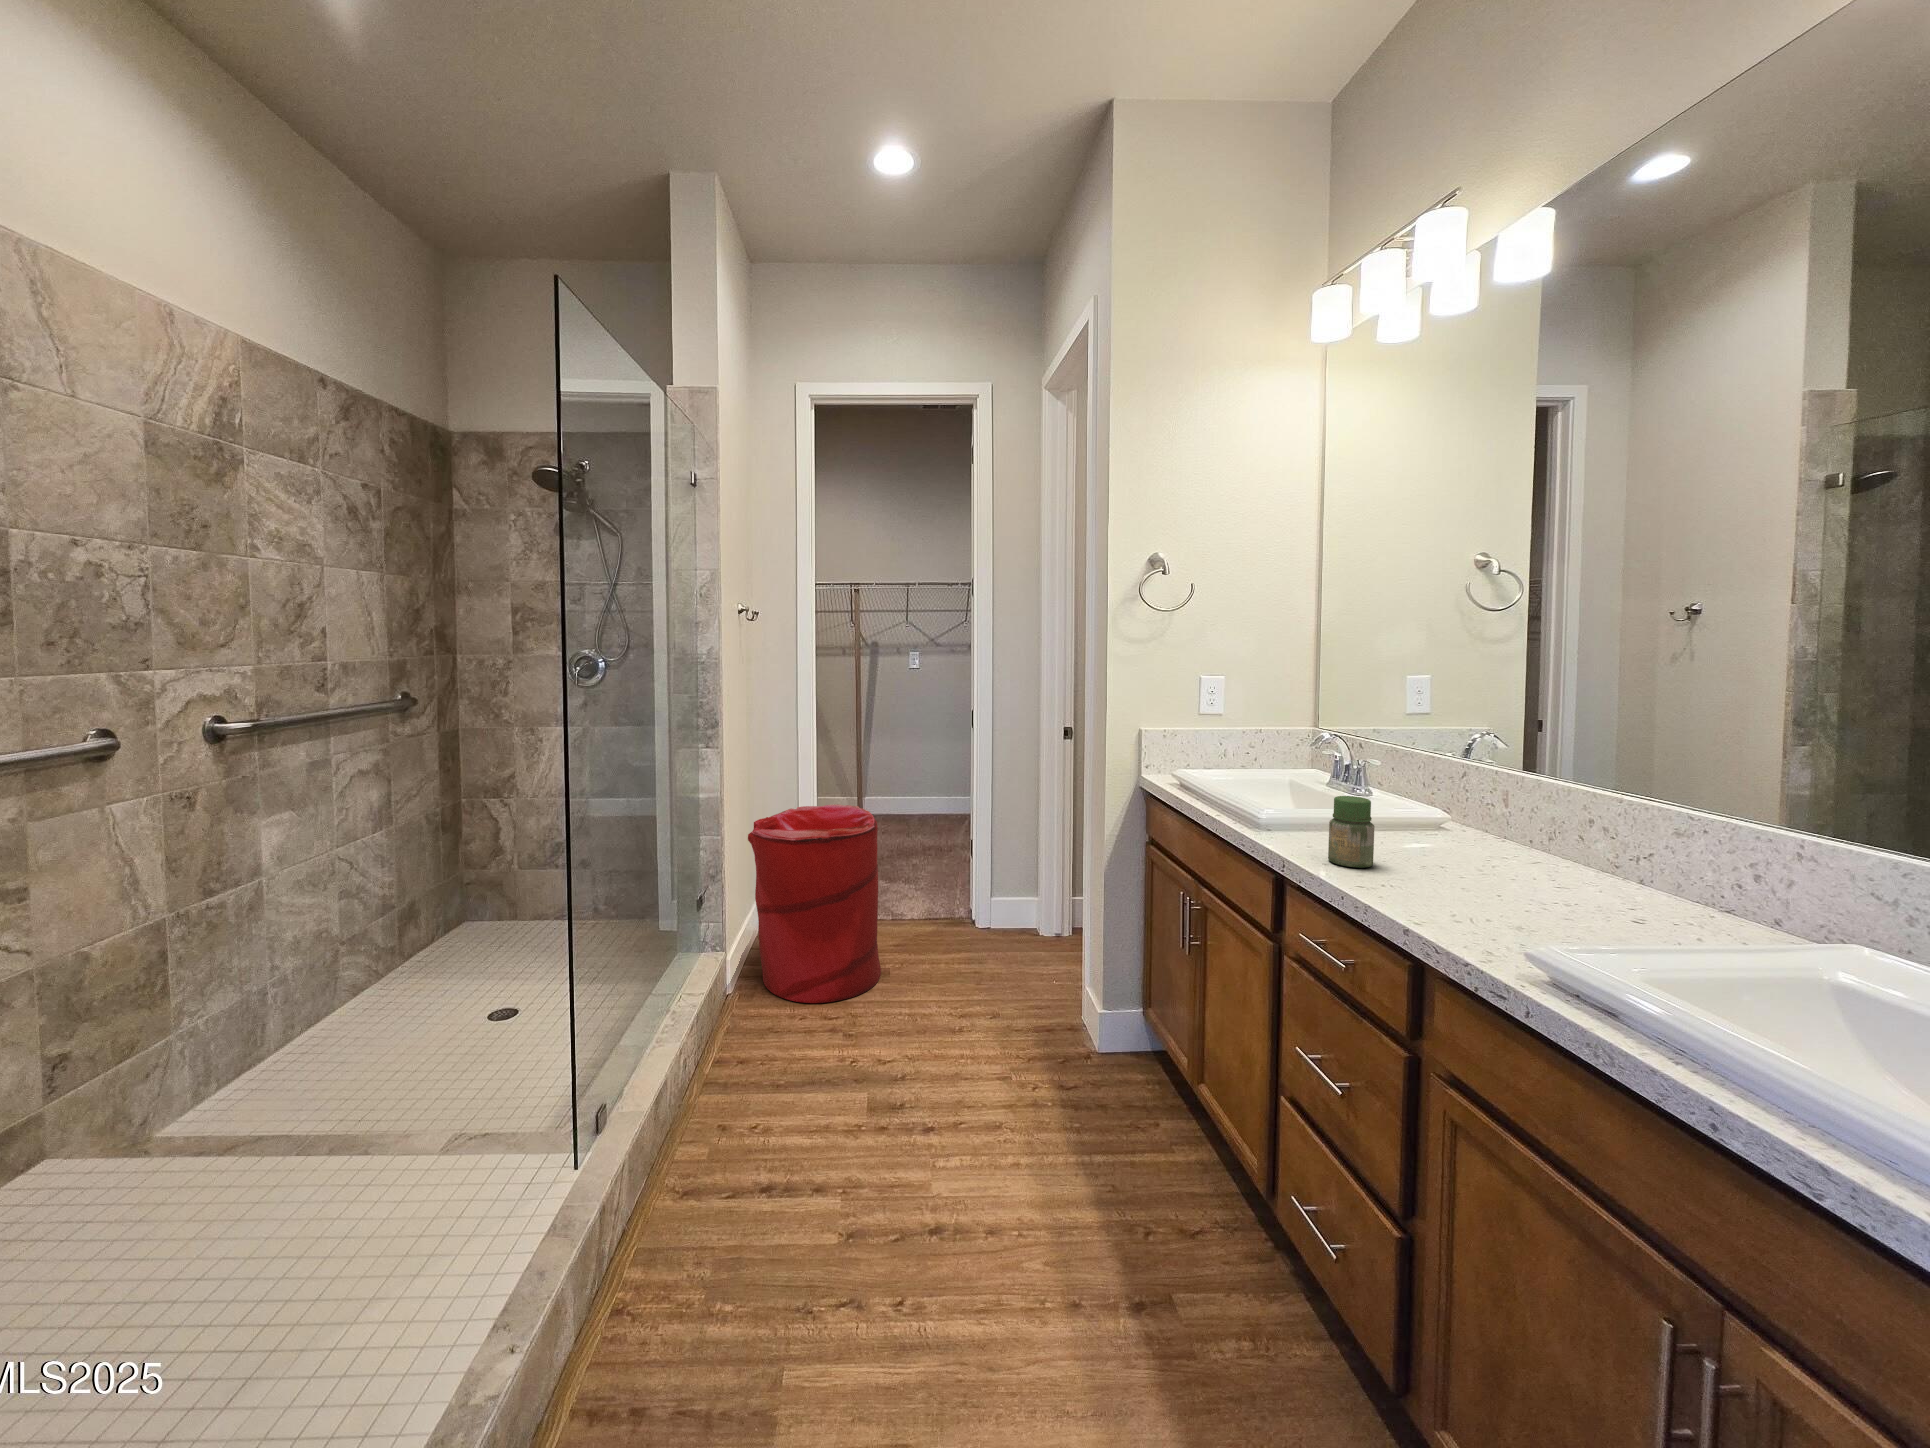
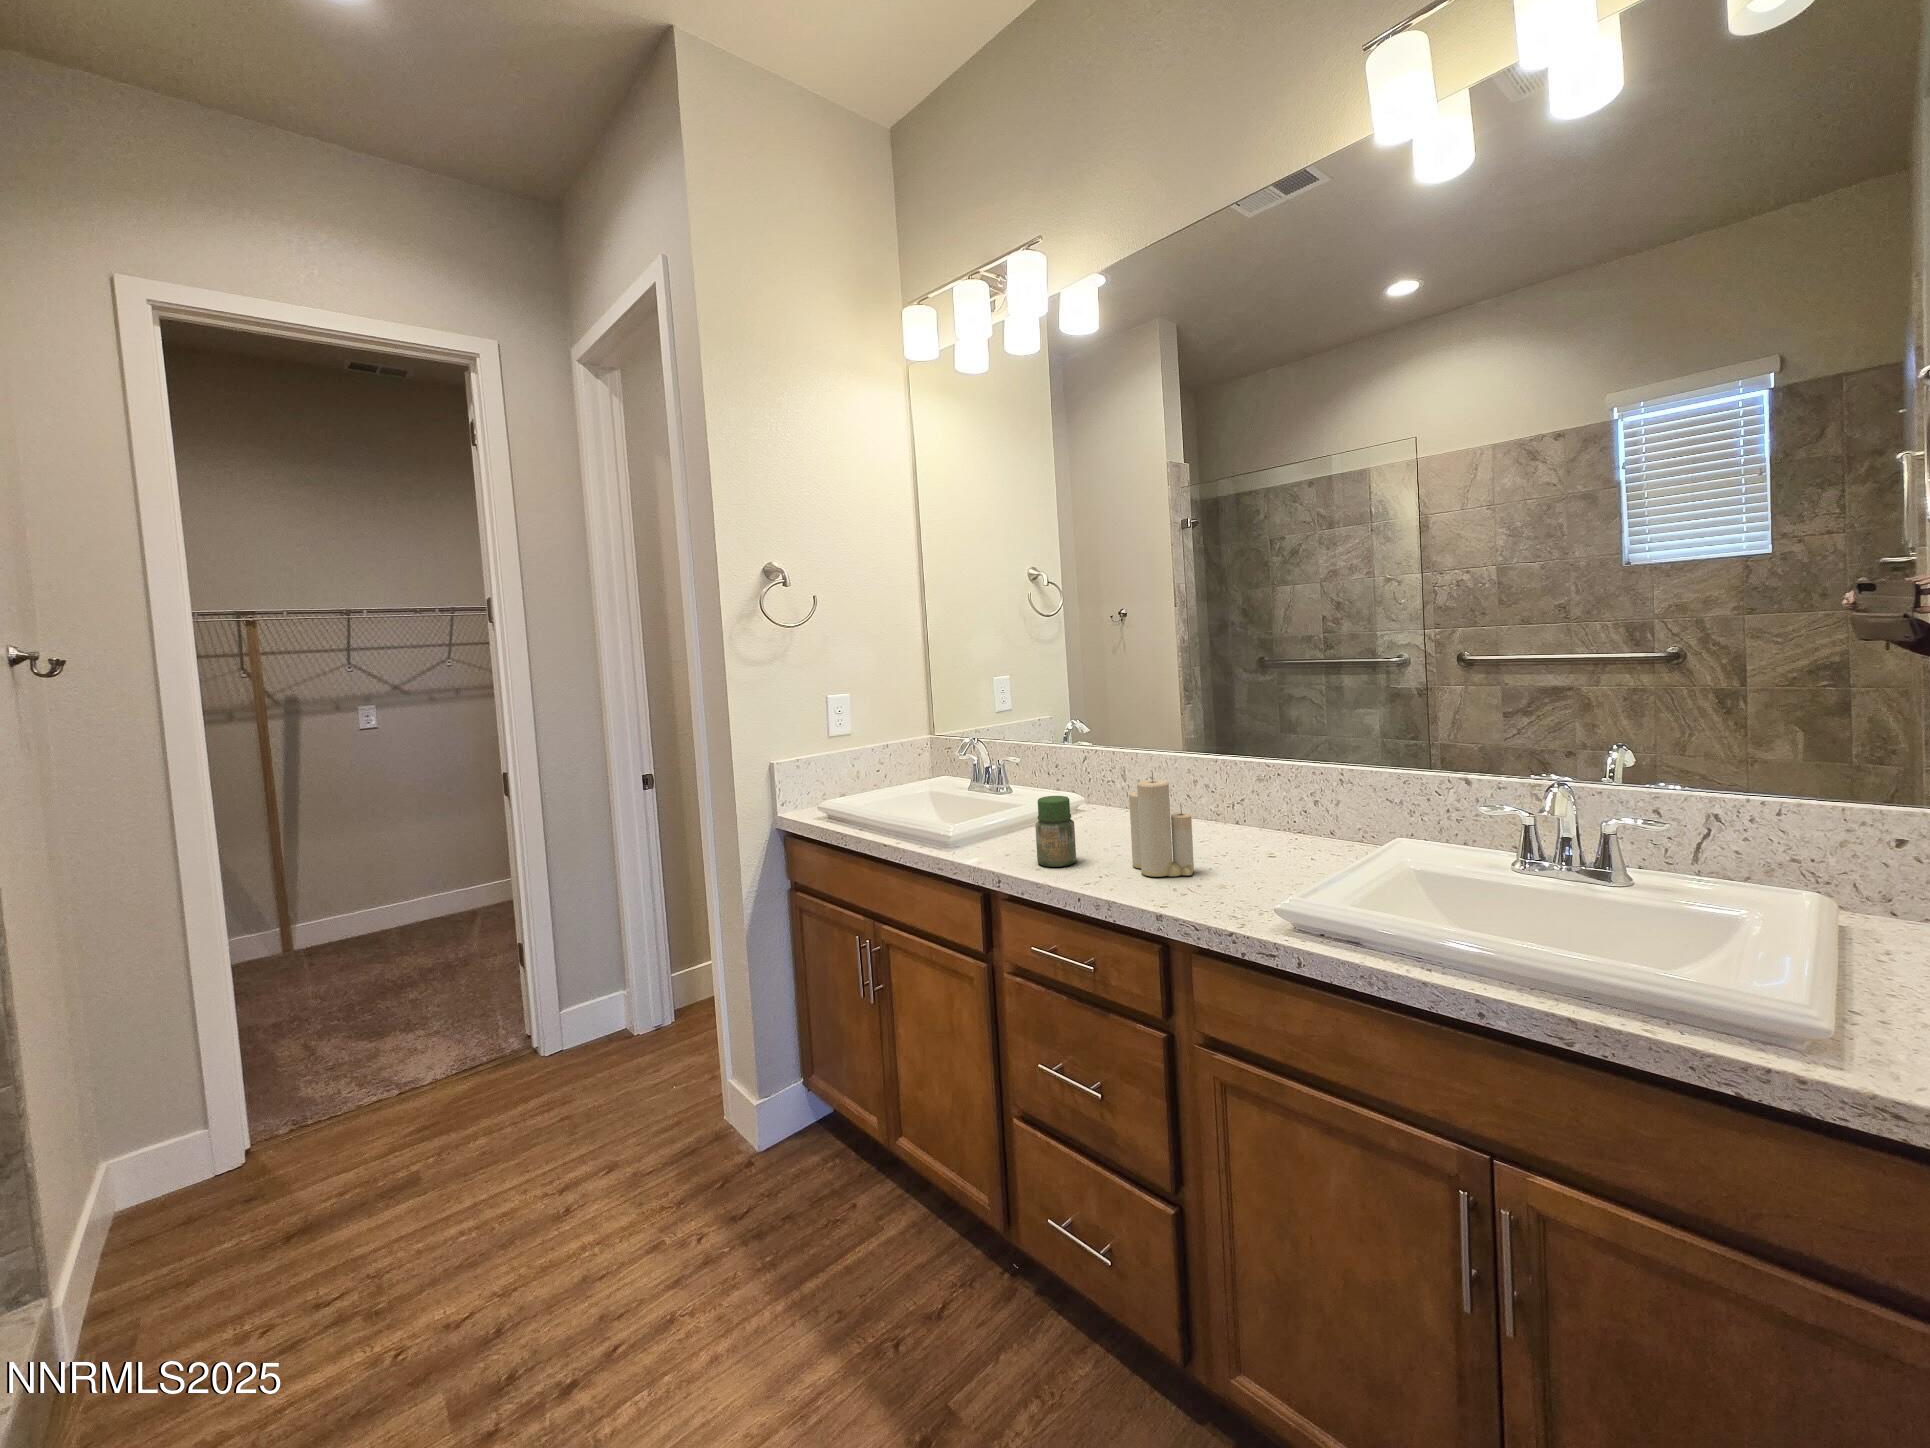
candle: none [1432,787,1505,908] -> present [1129,772,1194,877]
laundry hamper: present [748,804,881,1003] -> none [78,945,404,1319]

